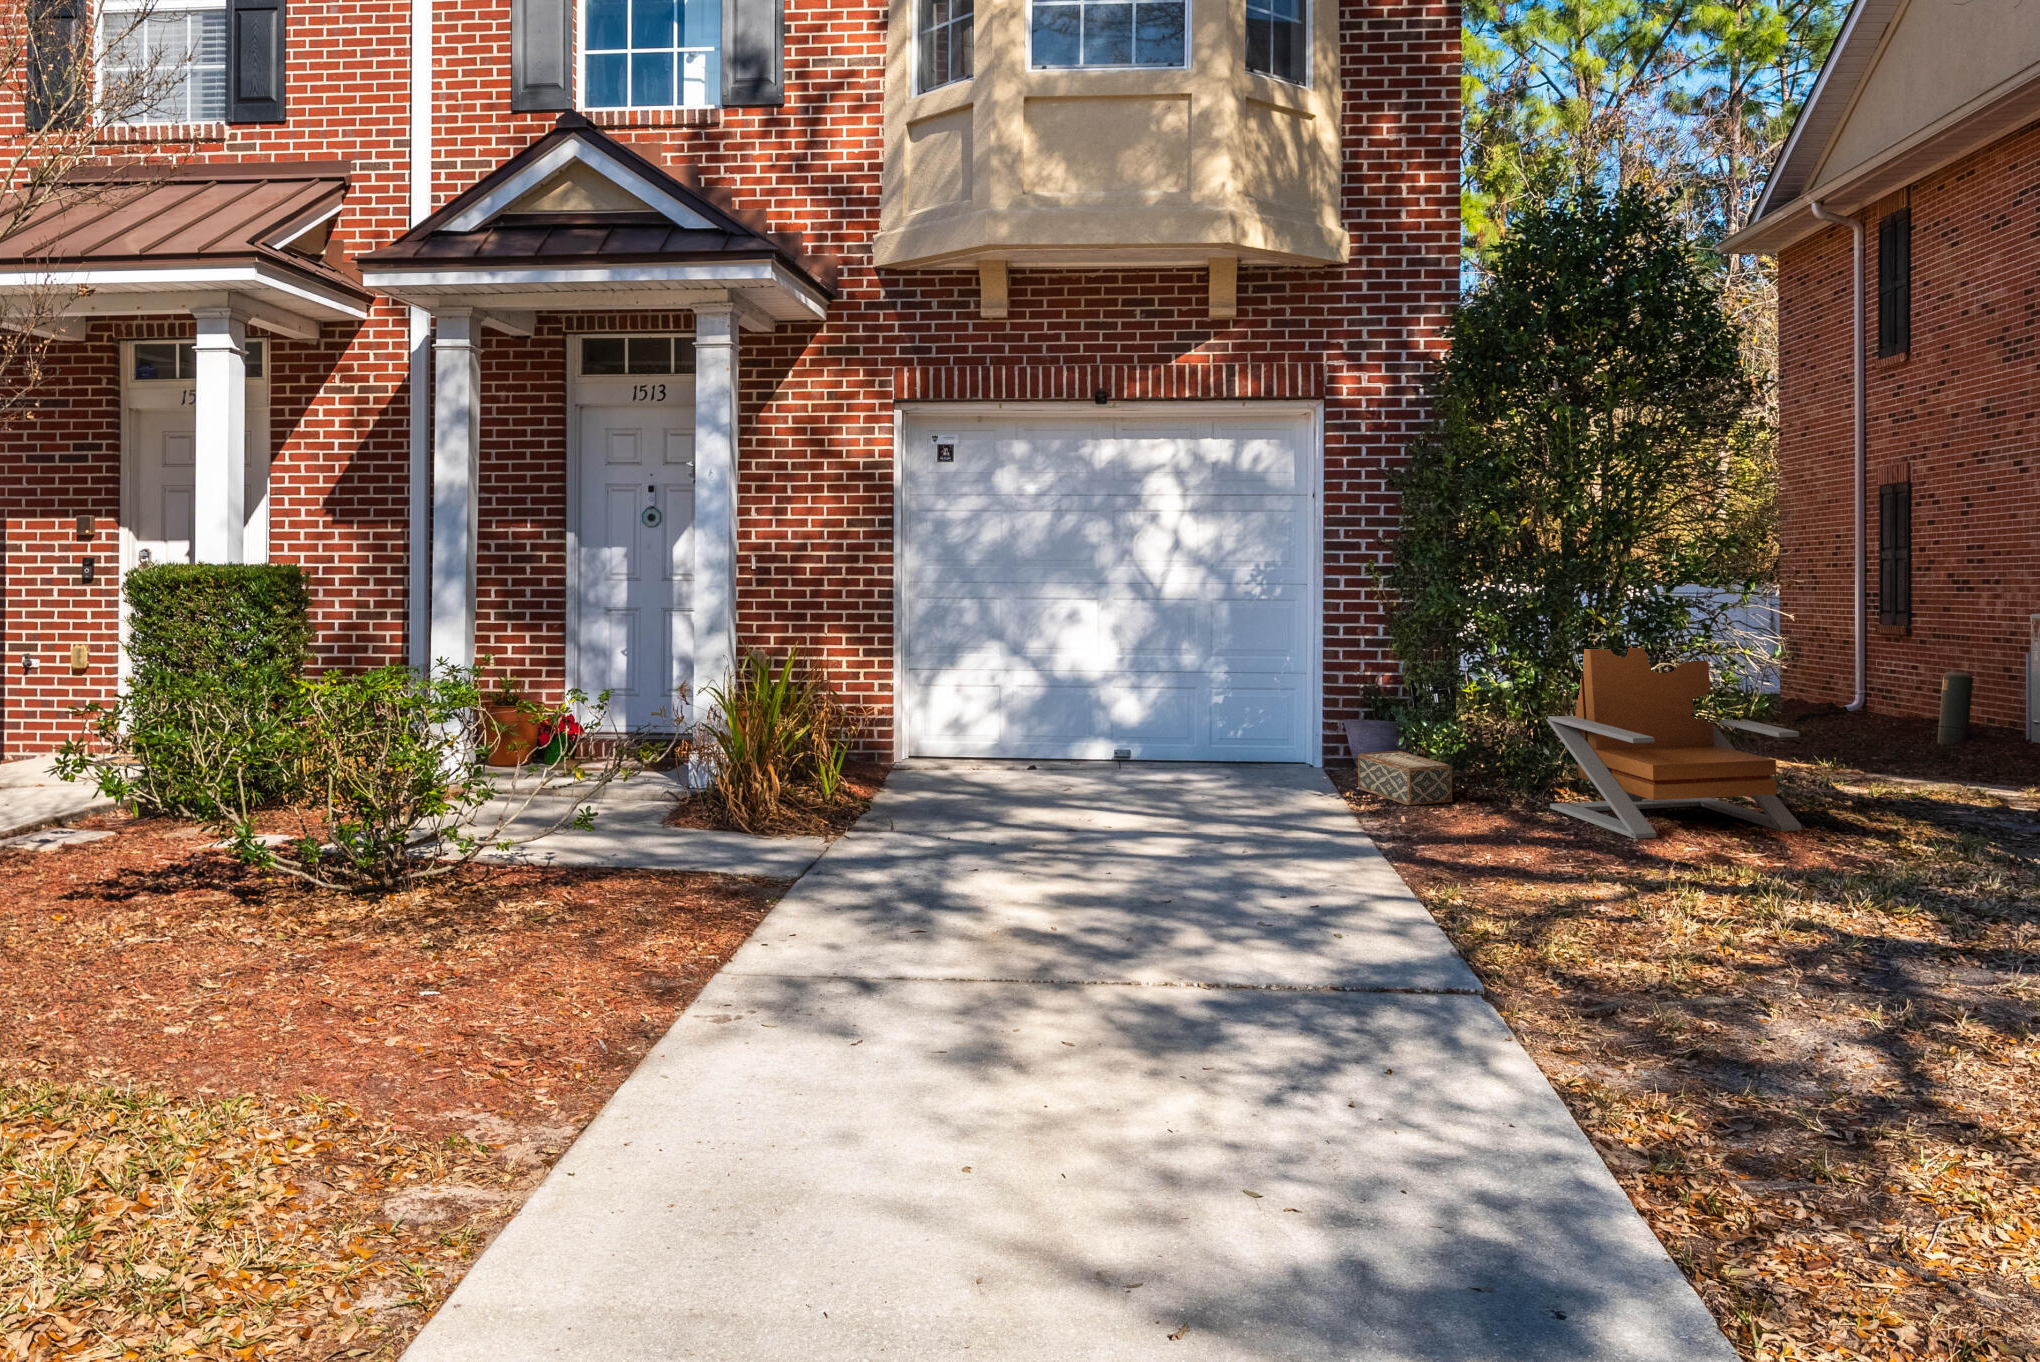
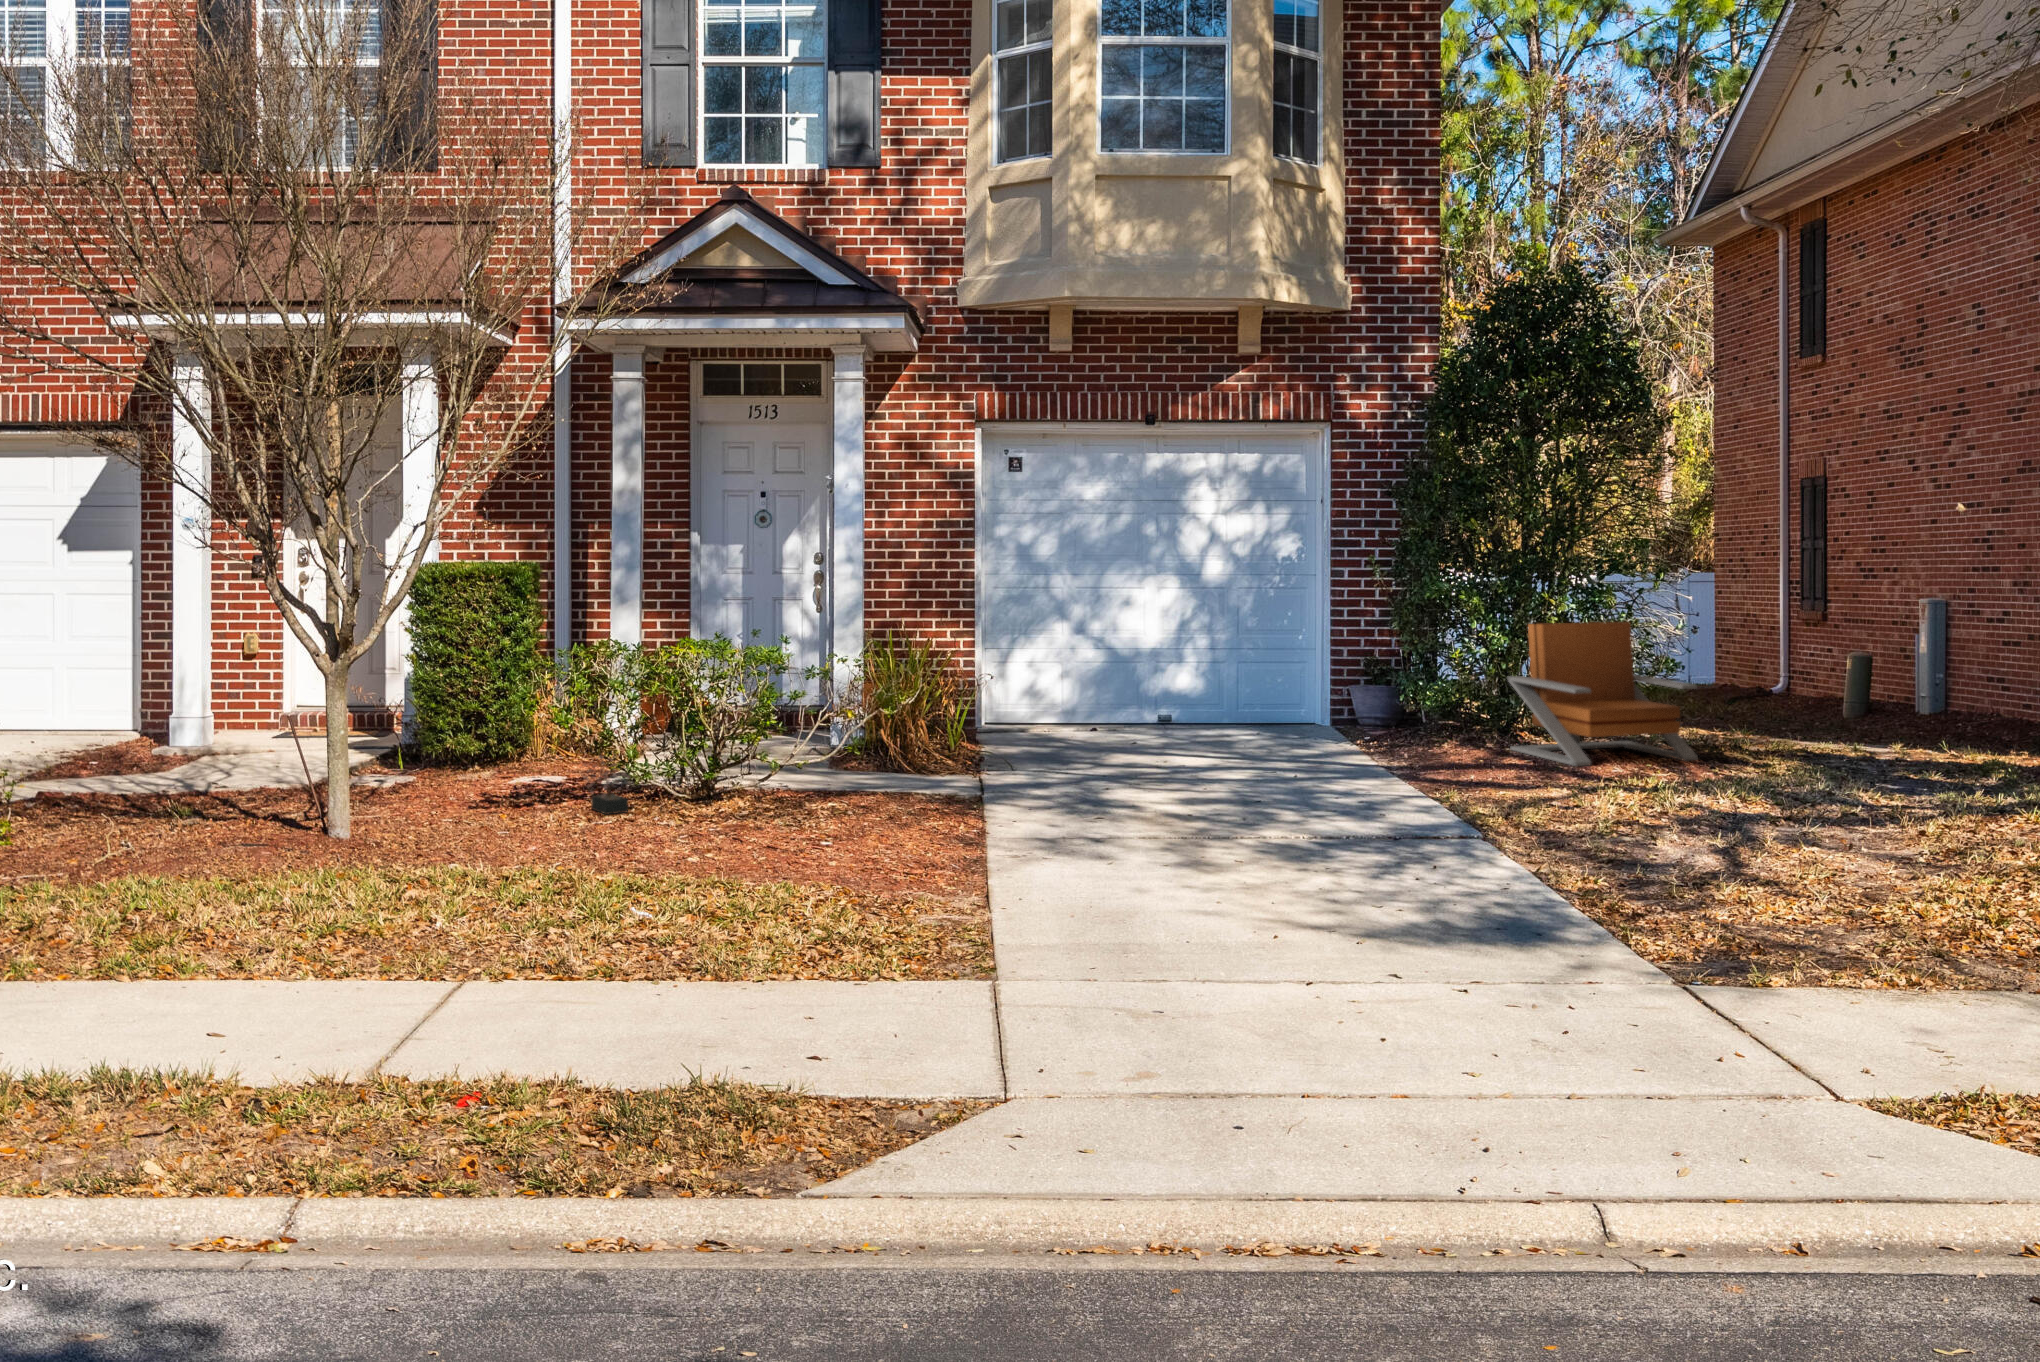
woven basket: present [1358,751,1452,805] -> none [1358,710,1434,749]
decorative plant: none [290,823,352,906] -> present [582,756,631,815]

